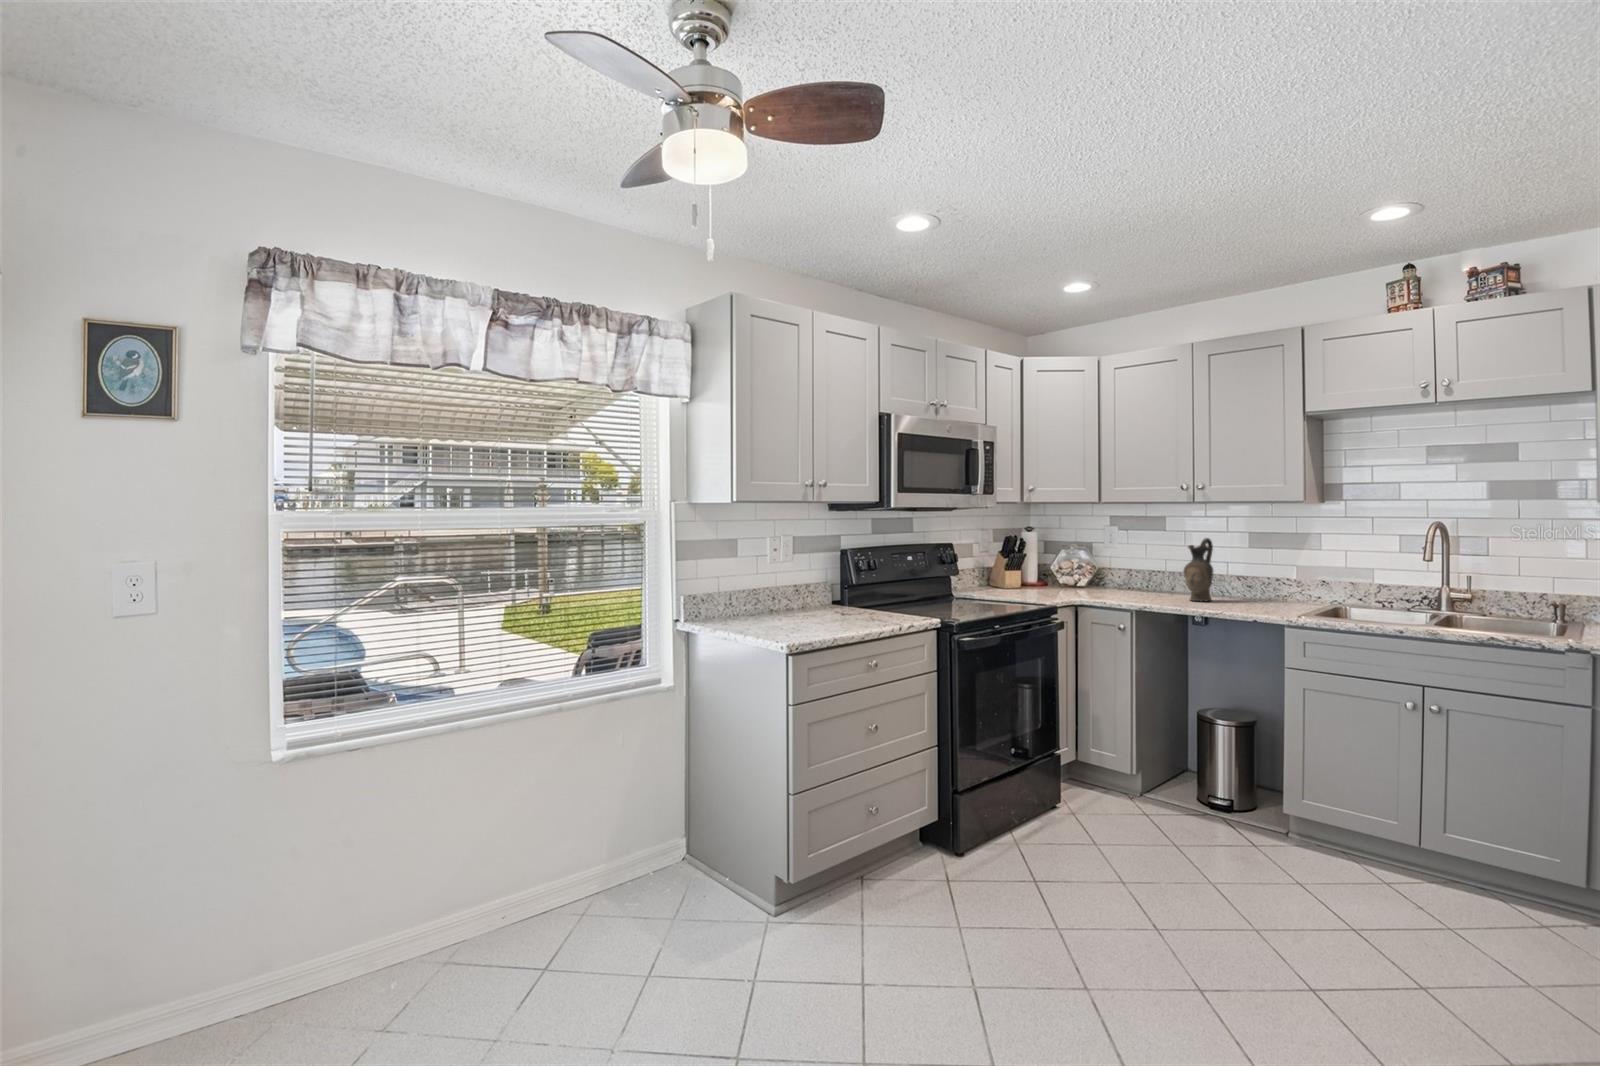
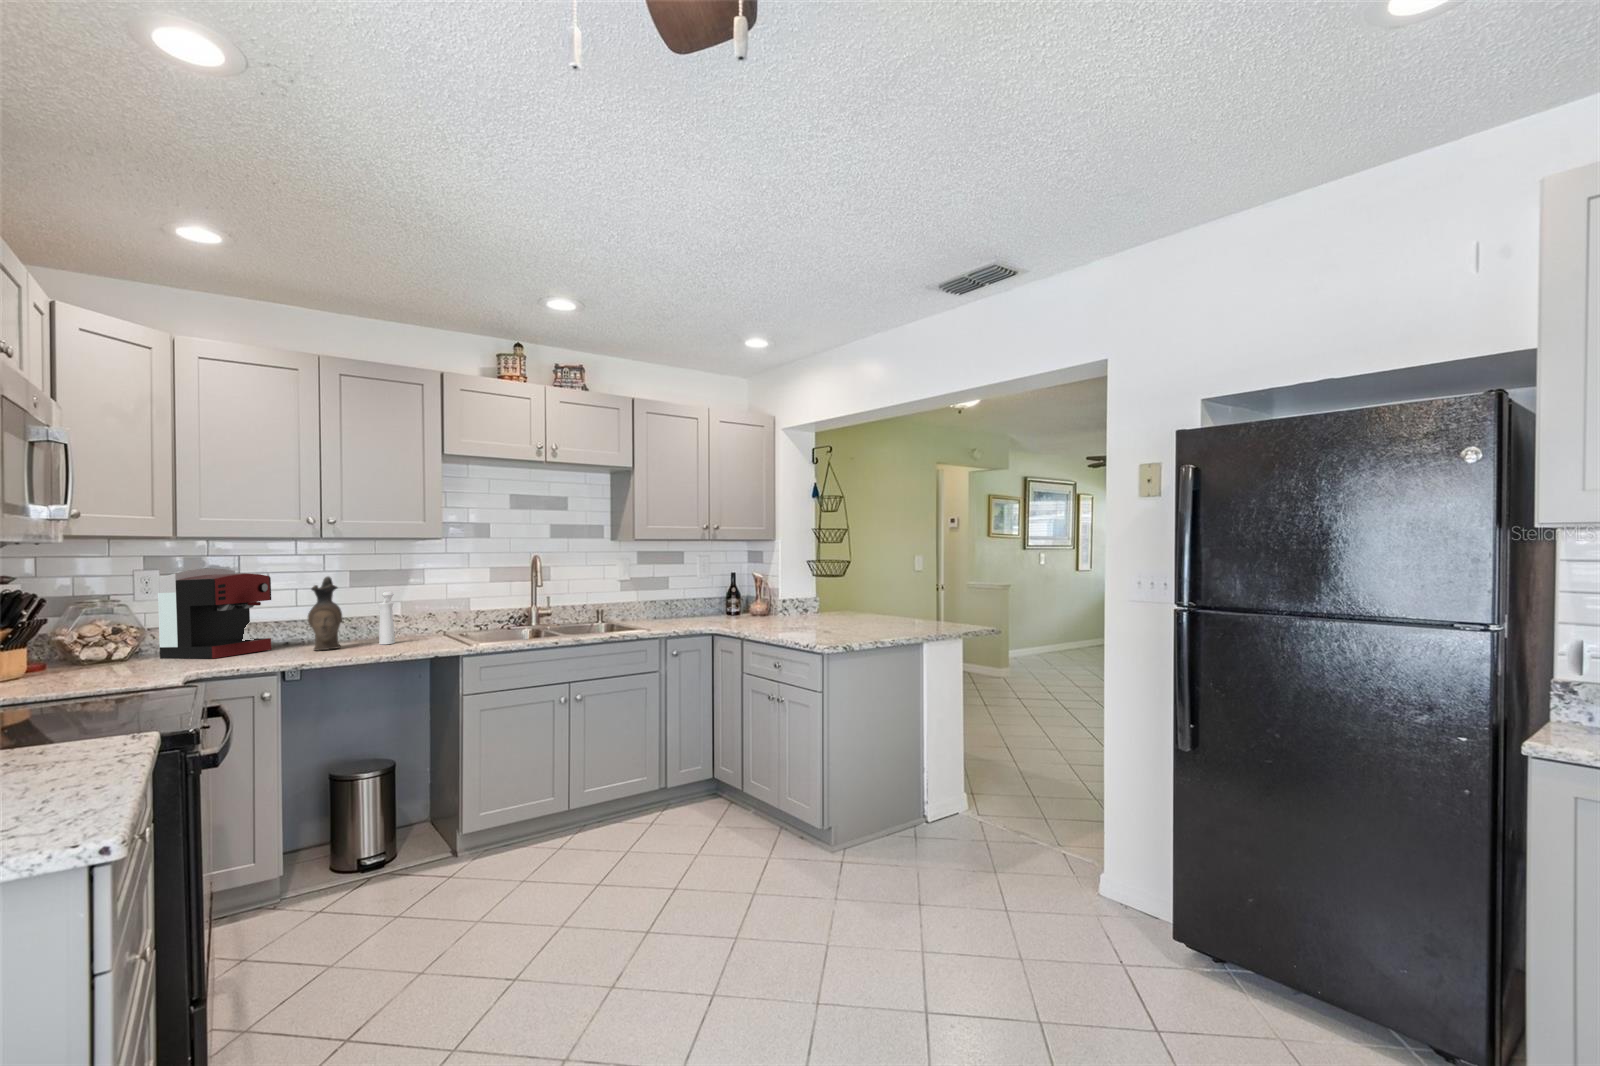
coffee maker: none [1103,526,1172,595] -> present [157,568,271,659]
pepper mill: none [1247,555,1273,605] -> present [378,592,395,645]

